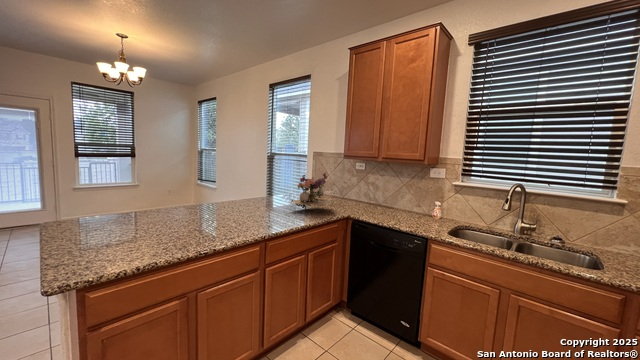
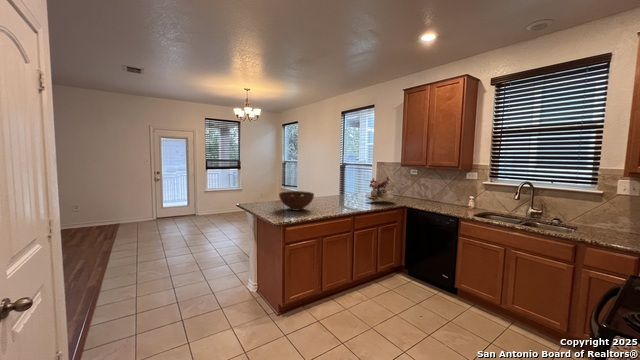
fruit bowl: none [119,197,194,235] -> present [279,191,314,210]

